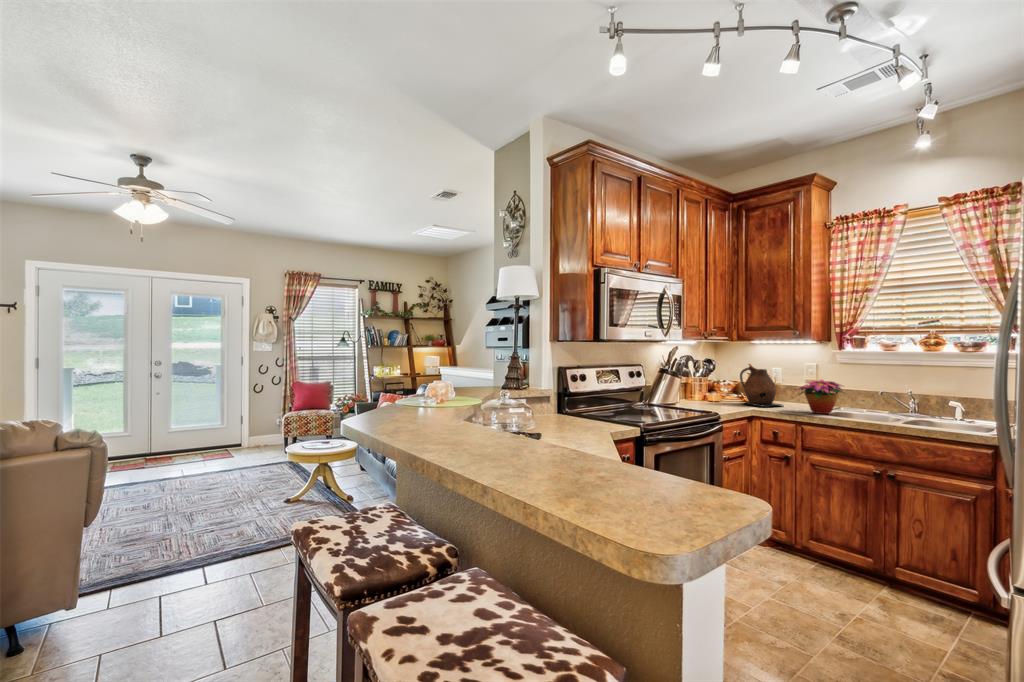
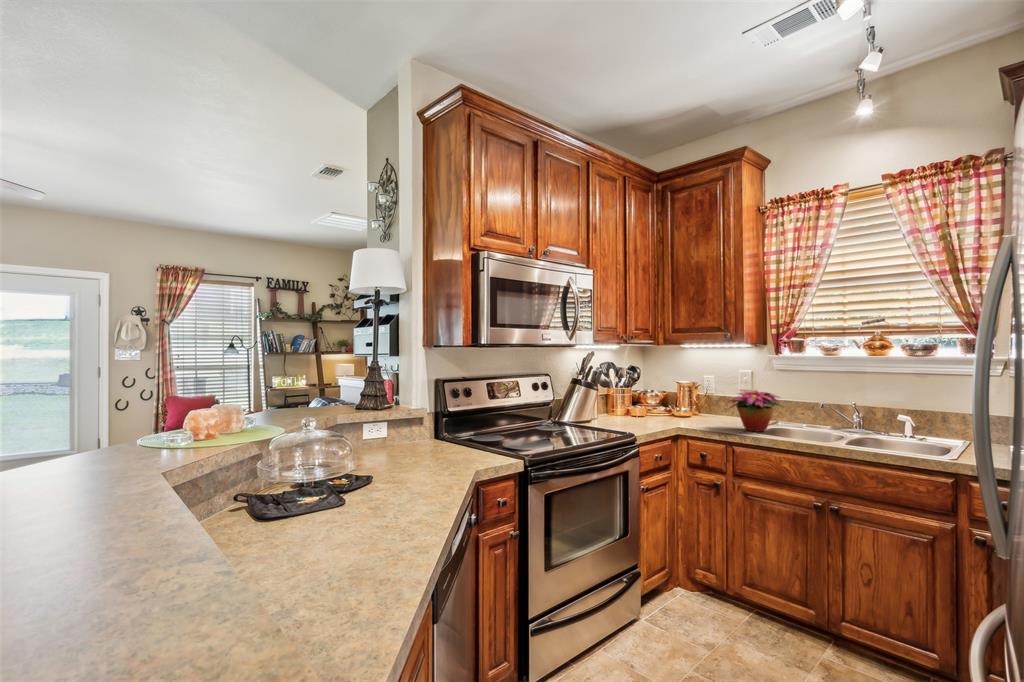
ceramic pitcher: present [740,364,784,407] -> none [665,371,715,423]

